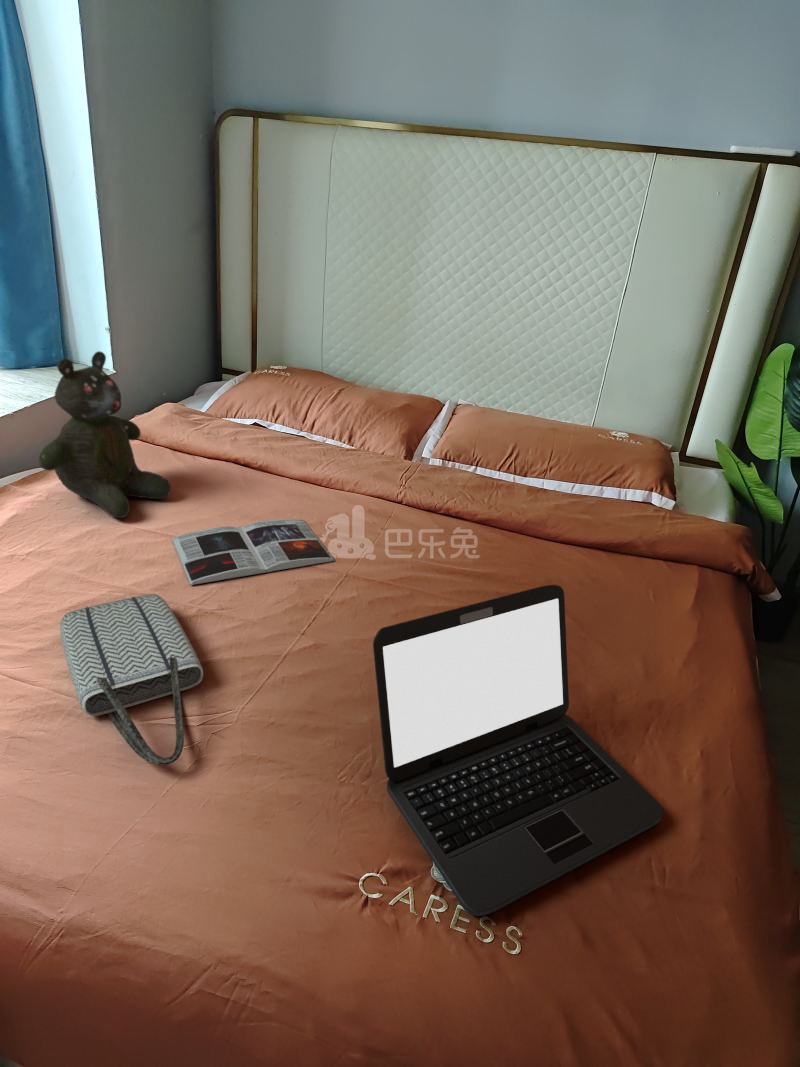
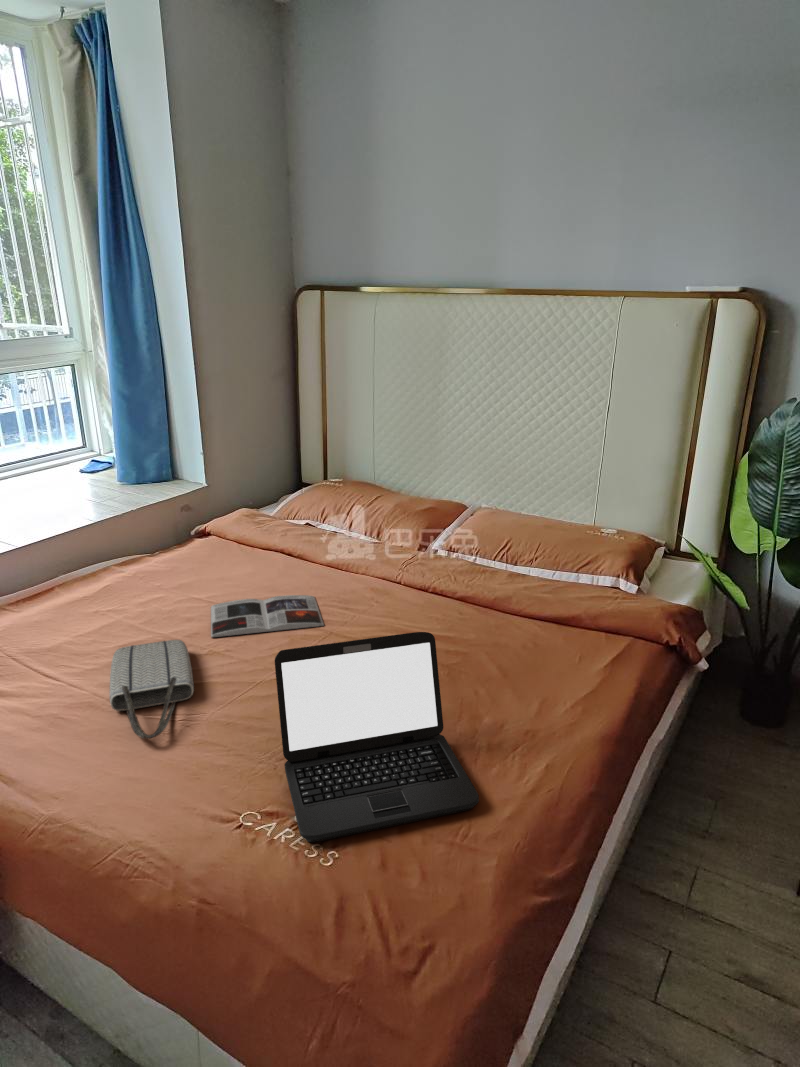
teddy bear: present [39,351,171,518] -> none [128,471,222,592]

